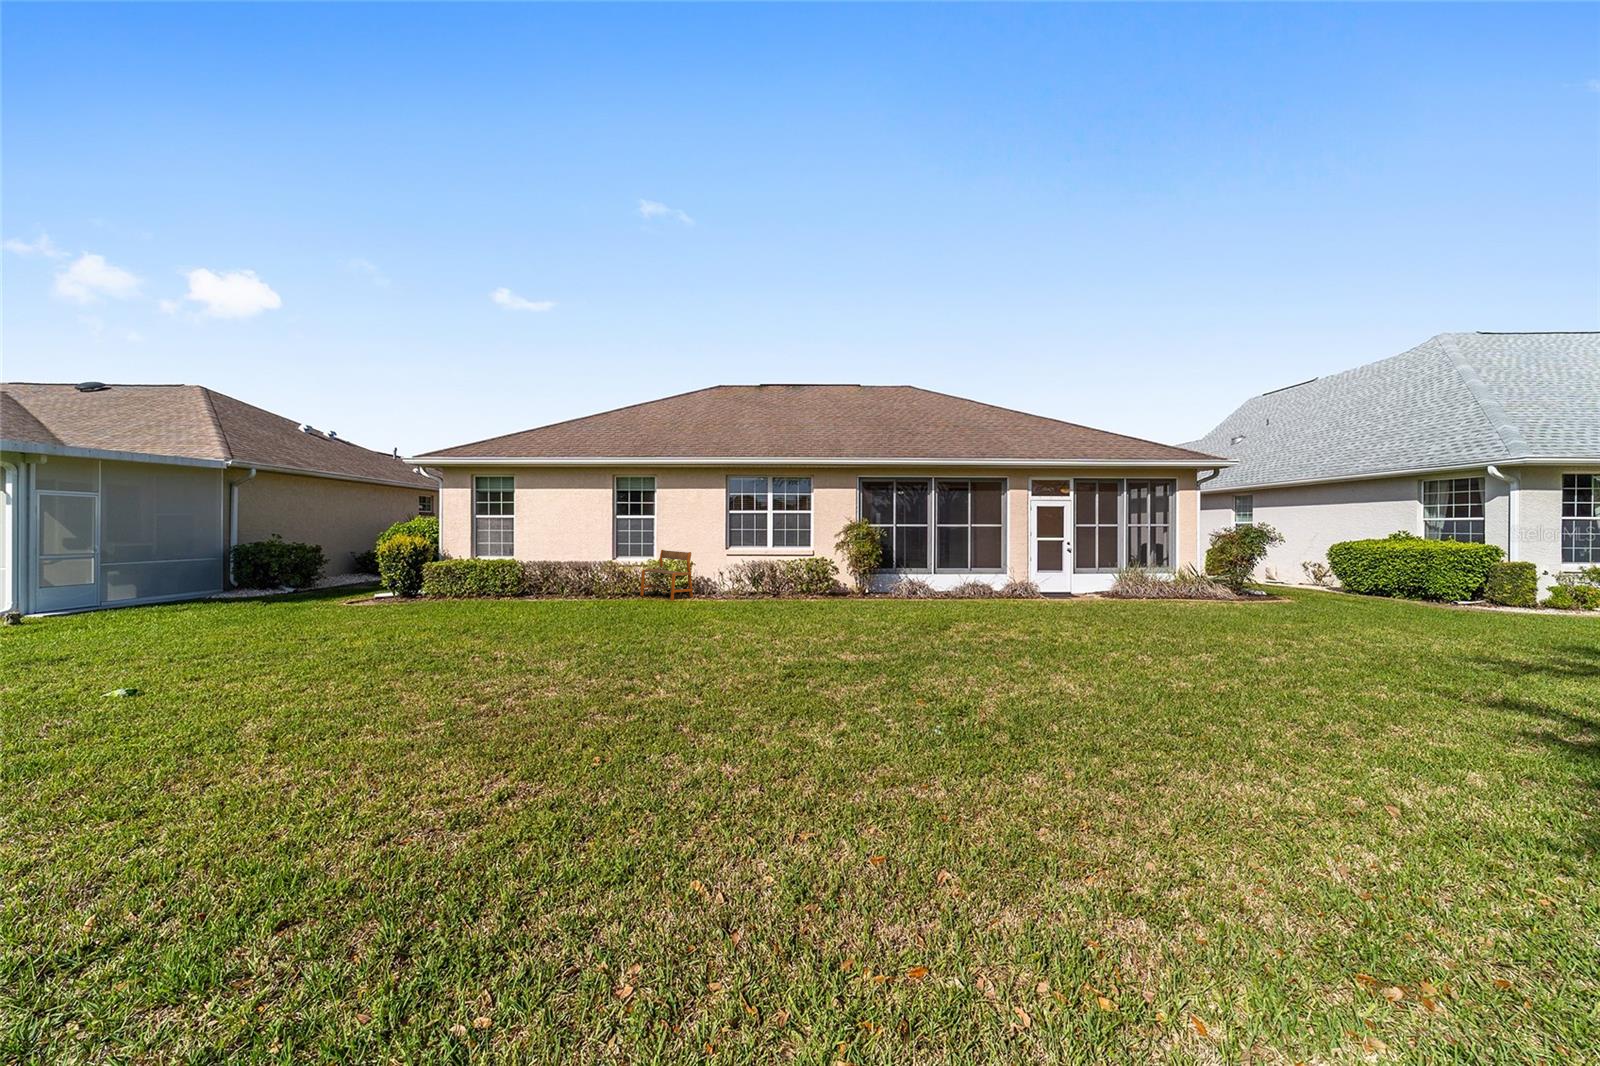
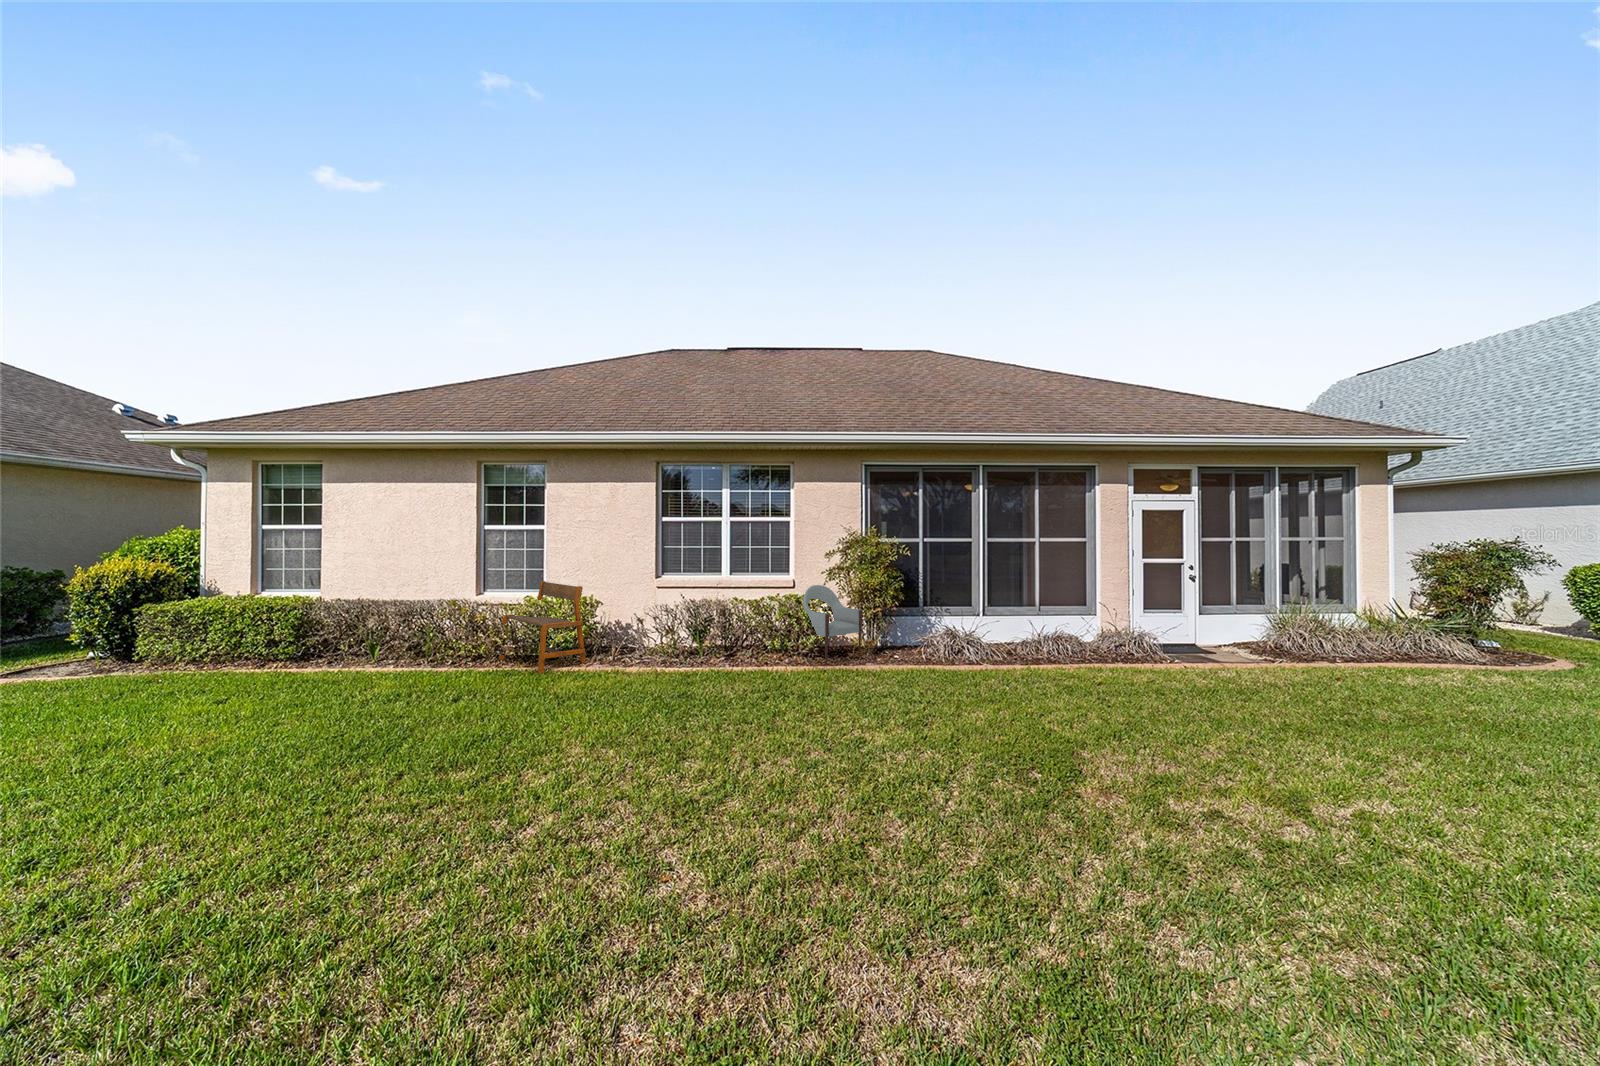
chair: none [819,553,856,598] -> present [802,585,862,664]

